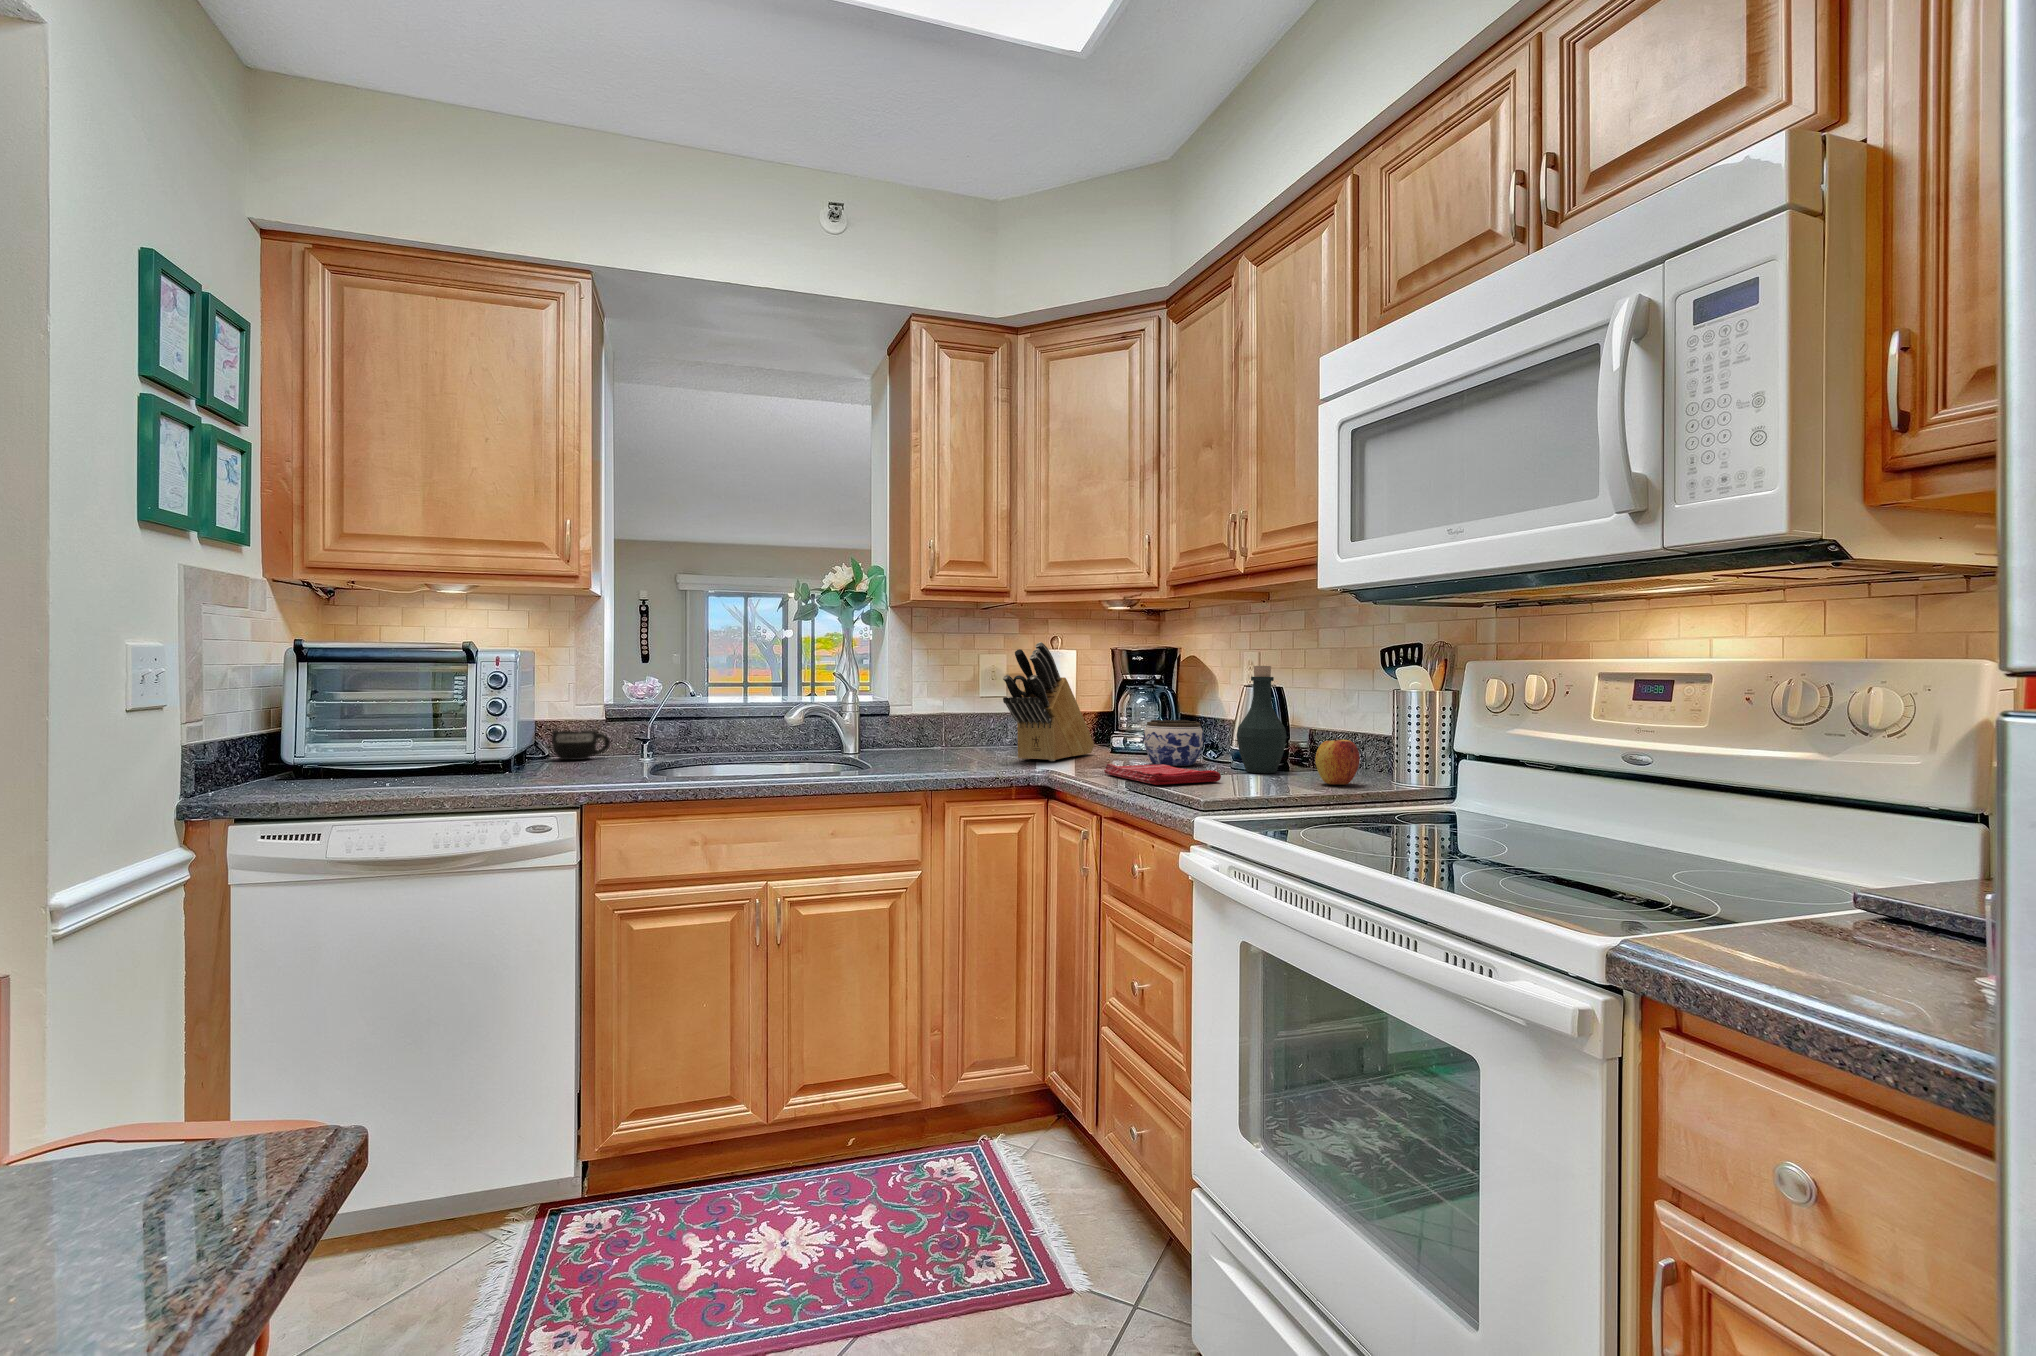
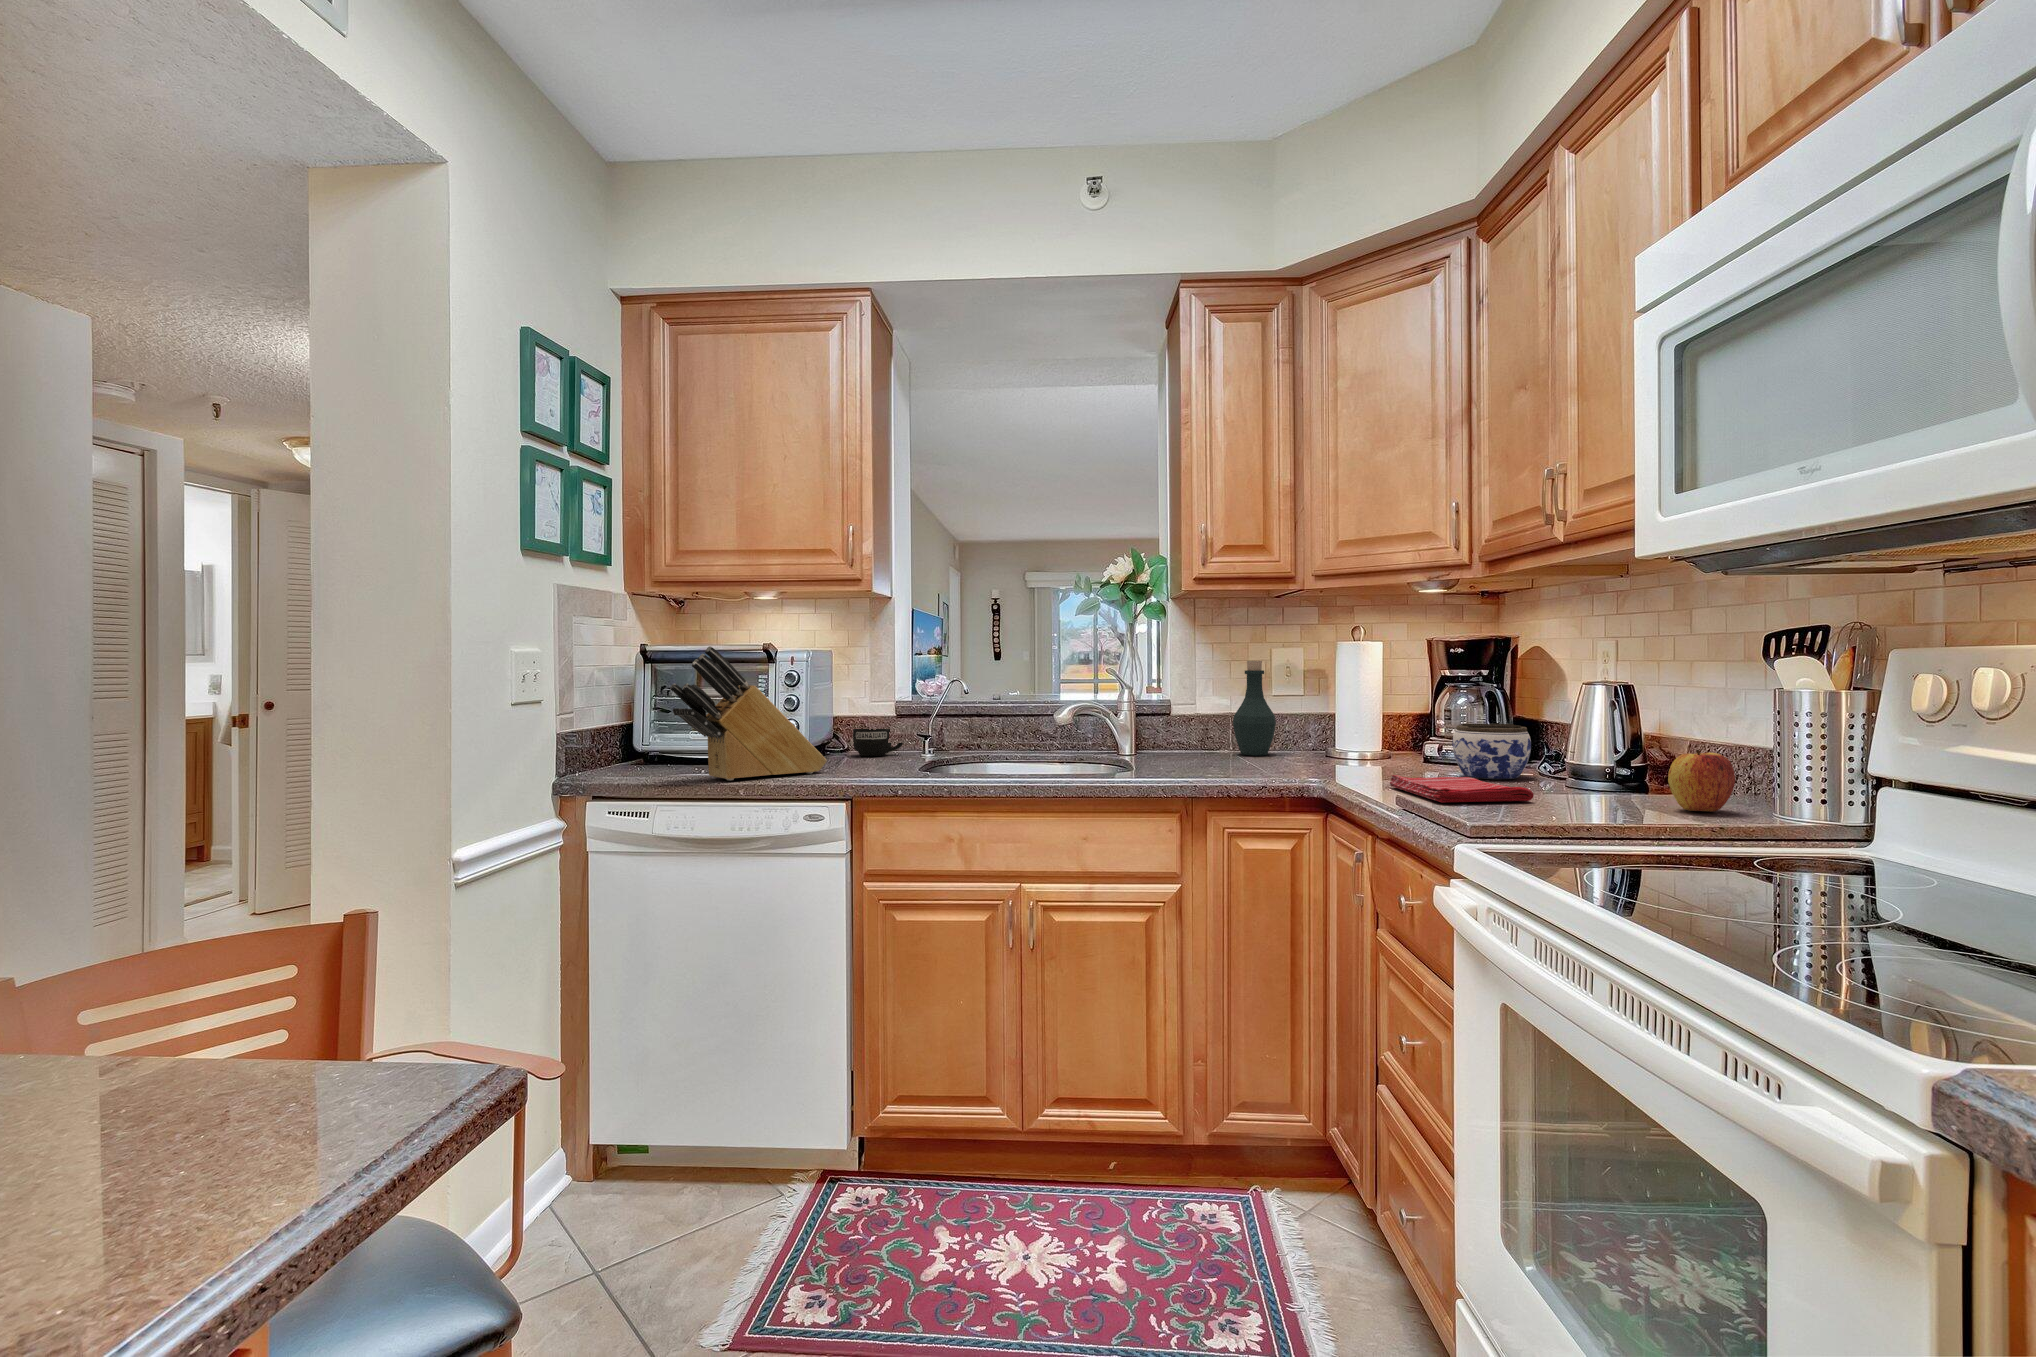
knife block: present [1003,642,1094,761] -> present [670,646,827,780]
bottle: present [1237,666,1287,773] -> present [1233,661,1276,755]

